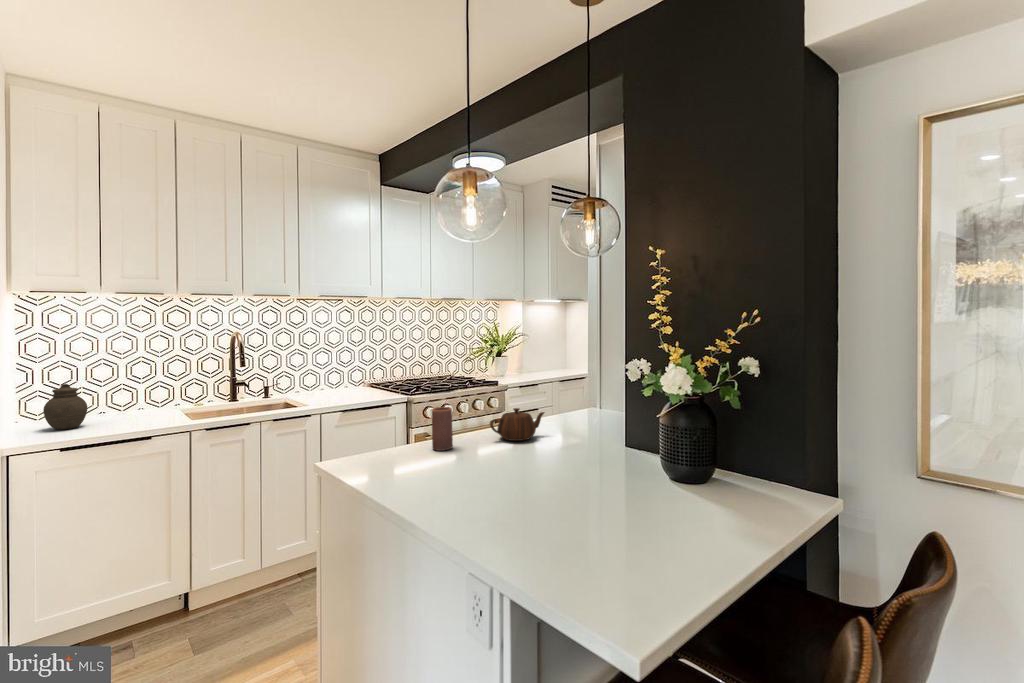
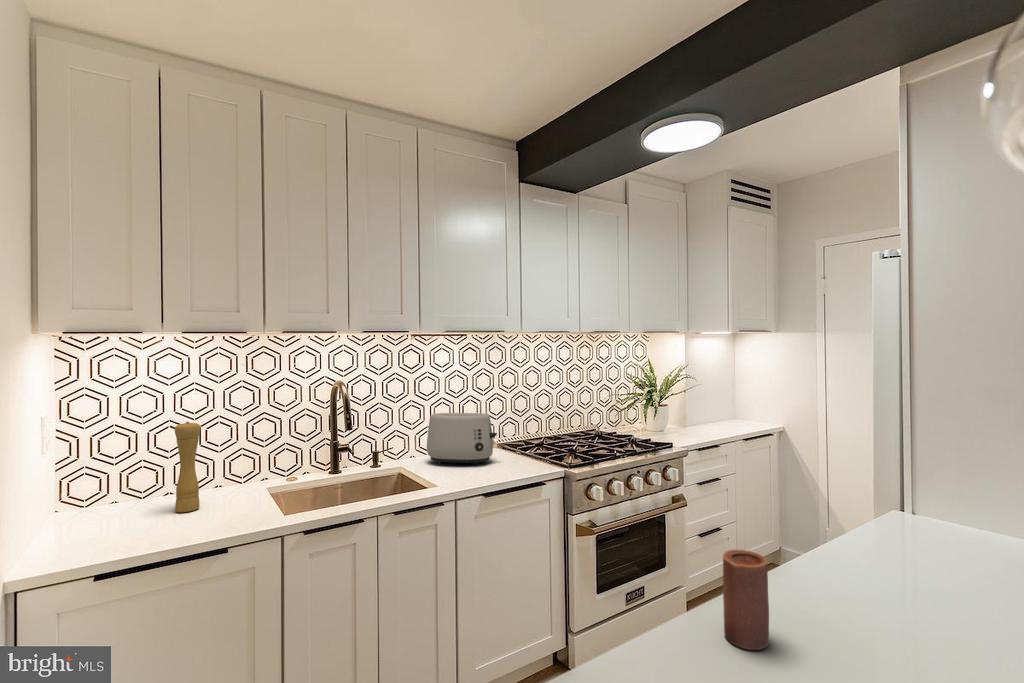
pepper mill: none [110,358,130,420] -> present [175,422,201,512]
toaster: none [308,359,362,395] -> present [427,413,497,465]
jar: present [43,384,87,430] -> none [80,463,141,531]
teapot: present [490,408,544,441] -> none [821,546,916,621]

